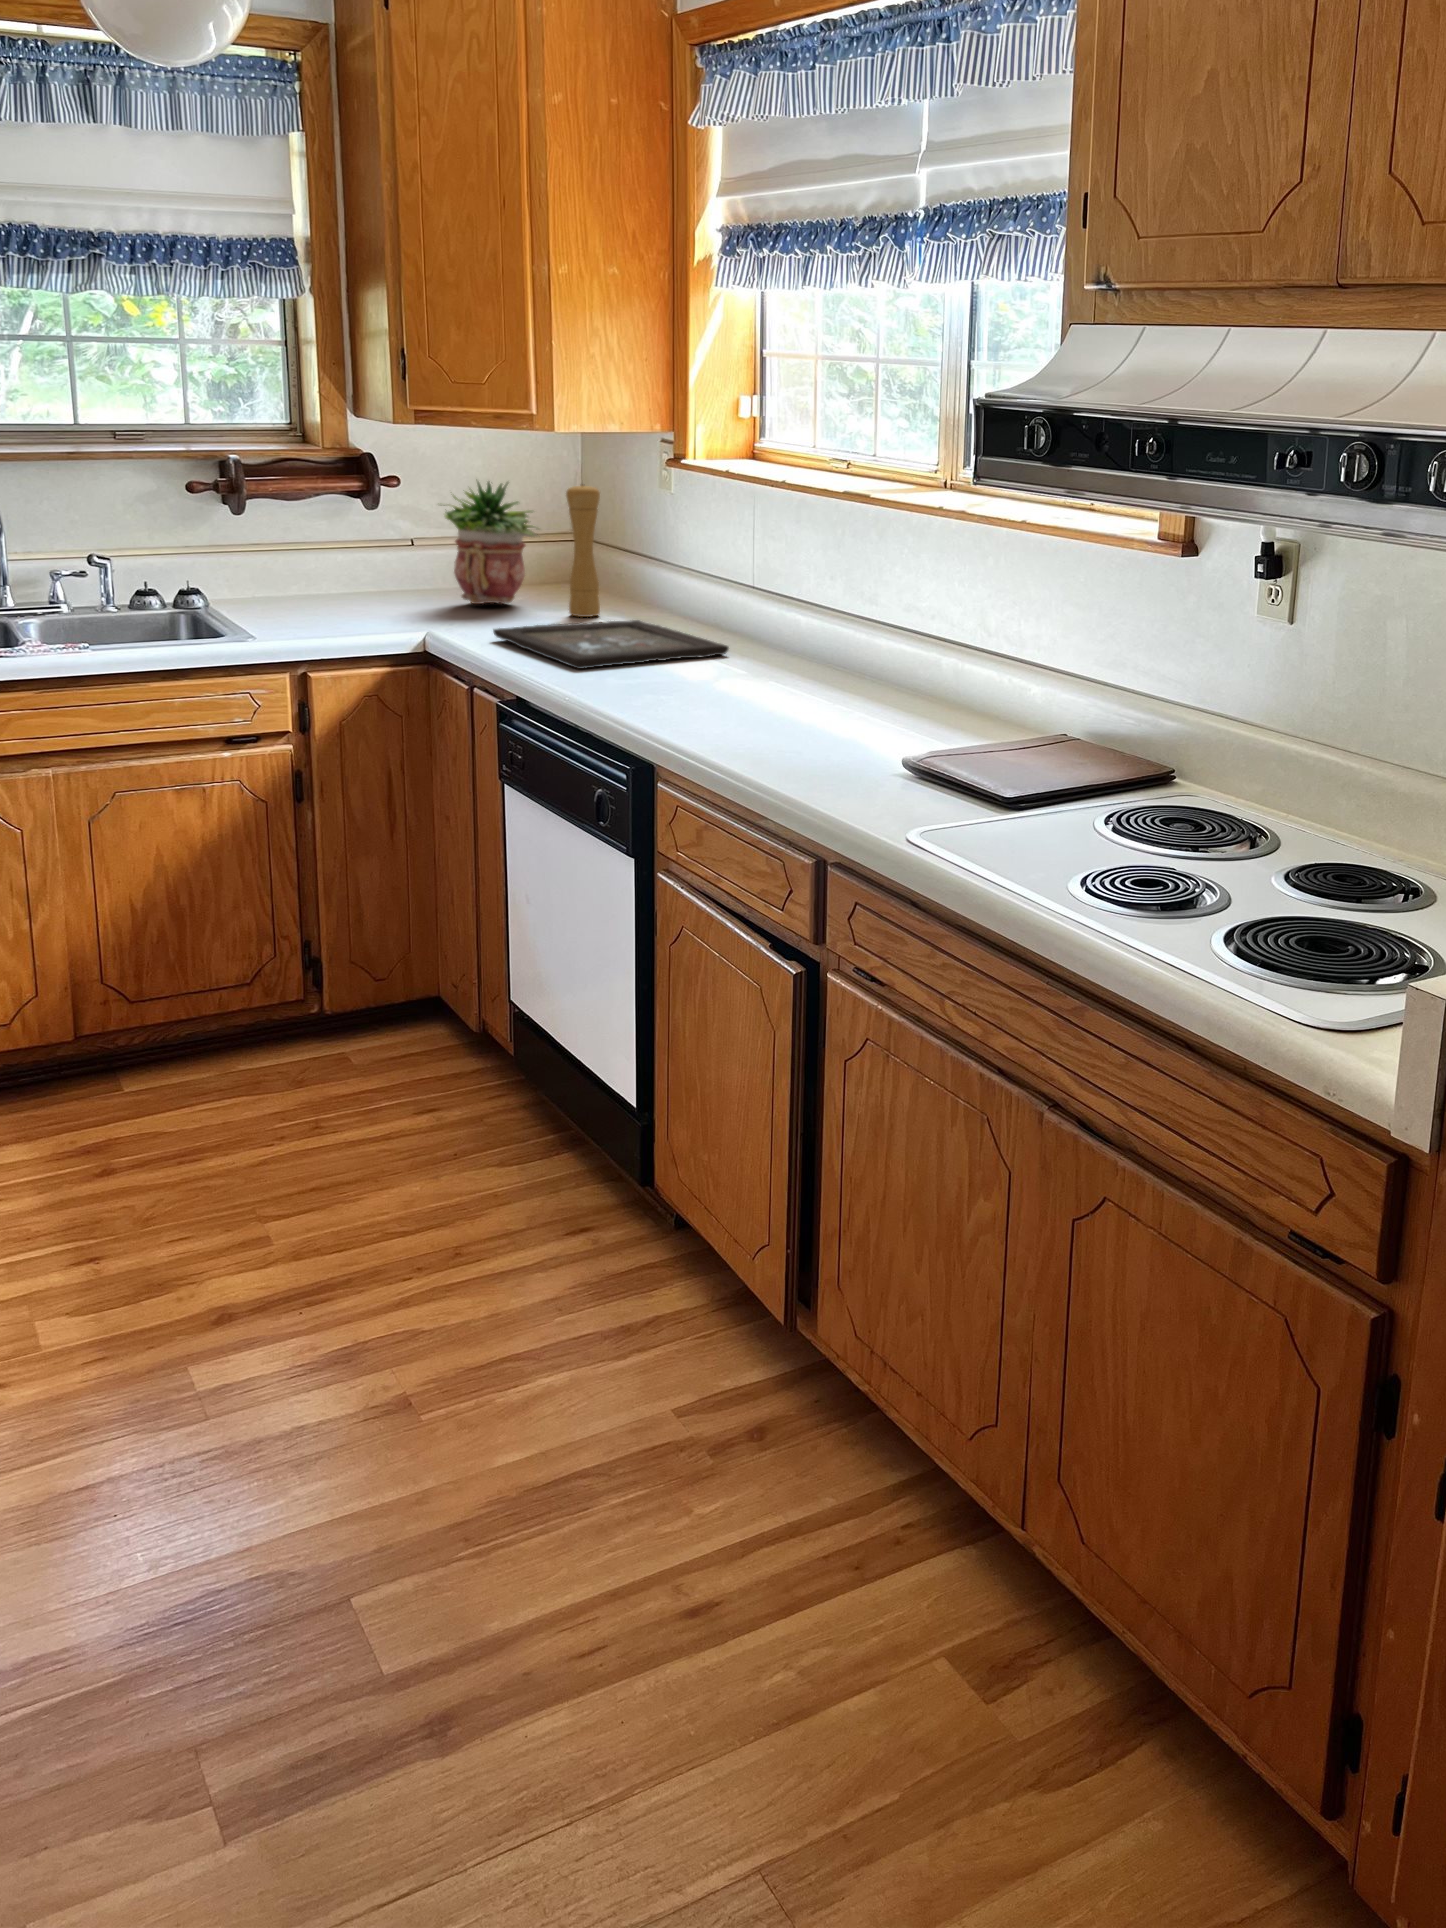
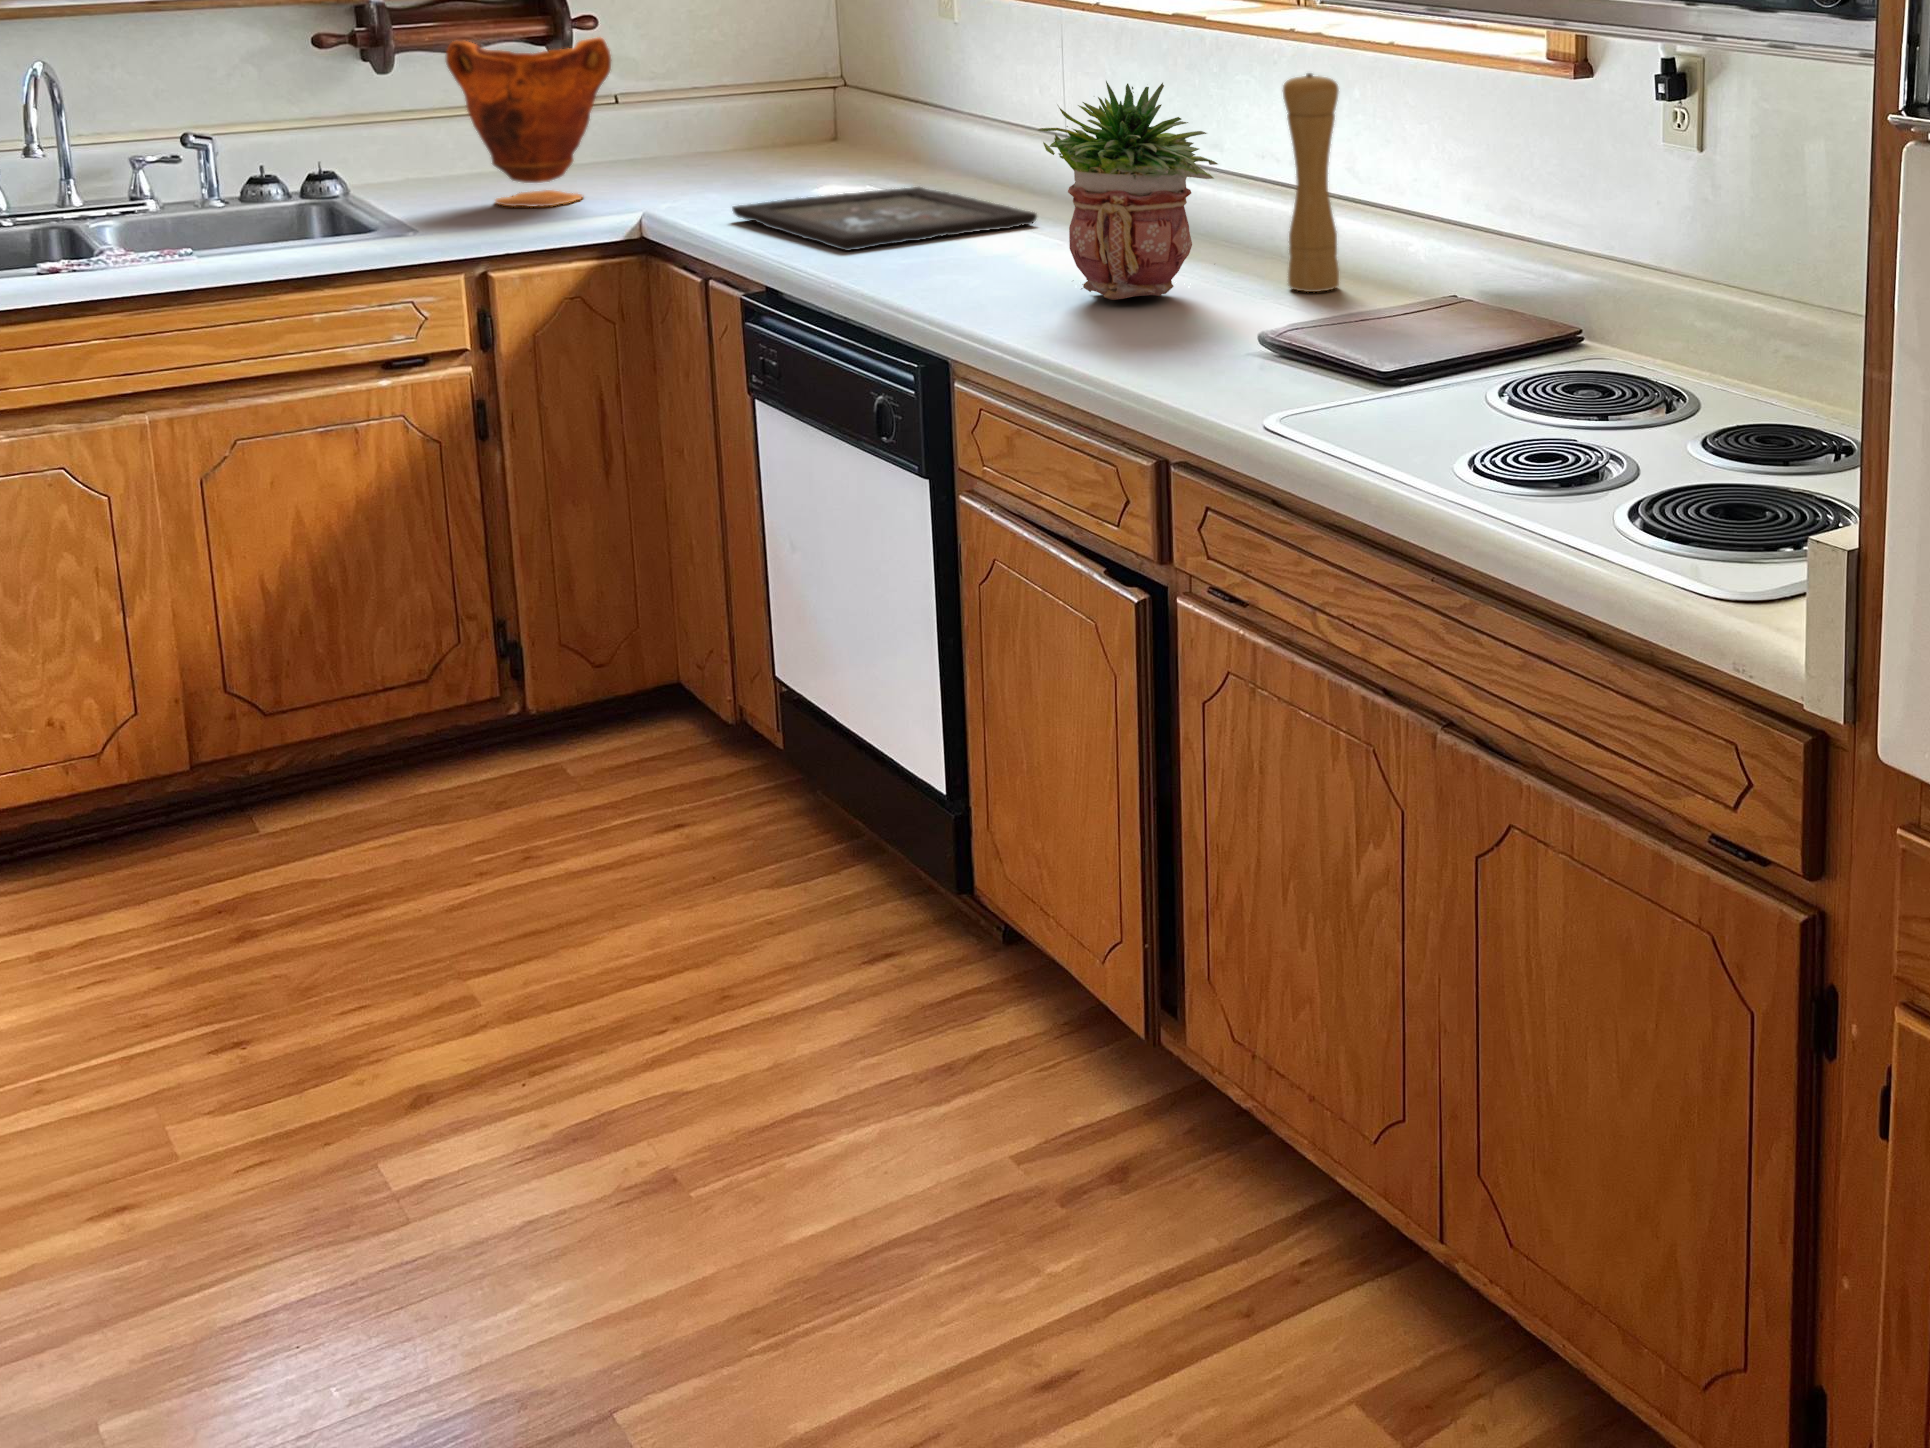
potted plant: present [444,482,539,604] -> present [1038,81,1218,300]
pepper mill: present [566,484,600,617] -> present [1283,73,1339,292]
vase: none [284,490,408,622] -> present [446,37,611,206]

